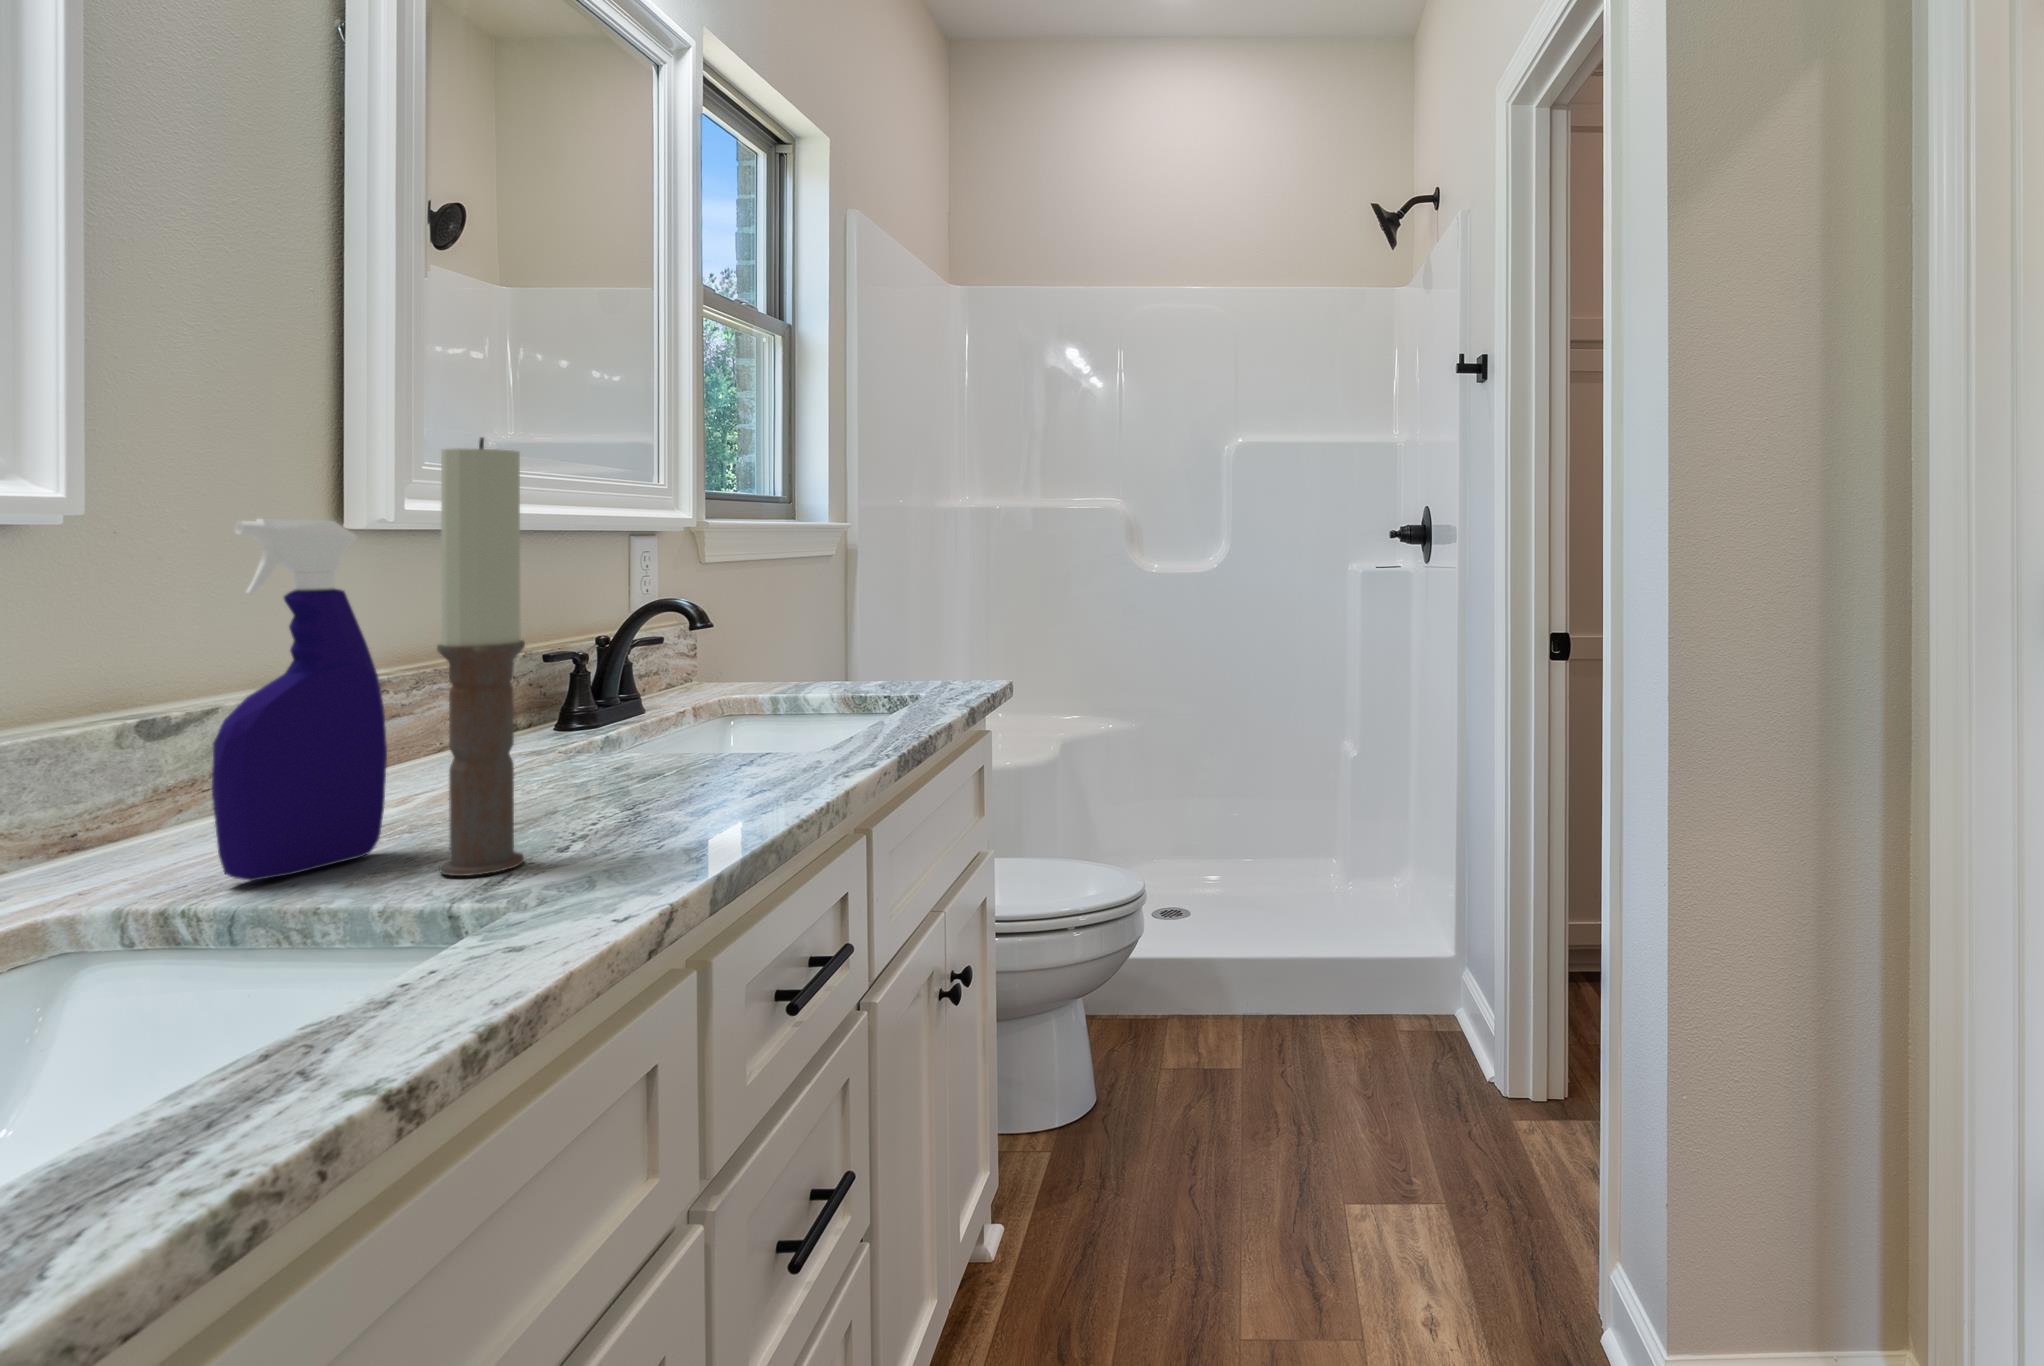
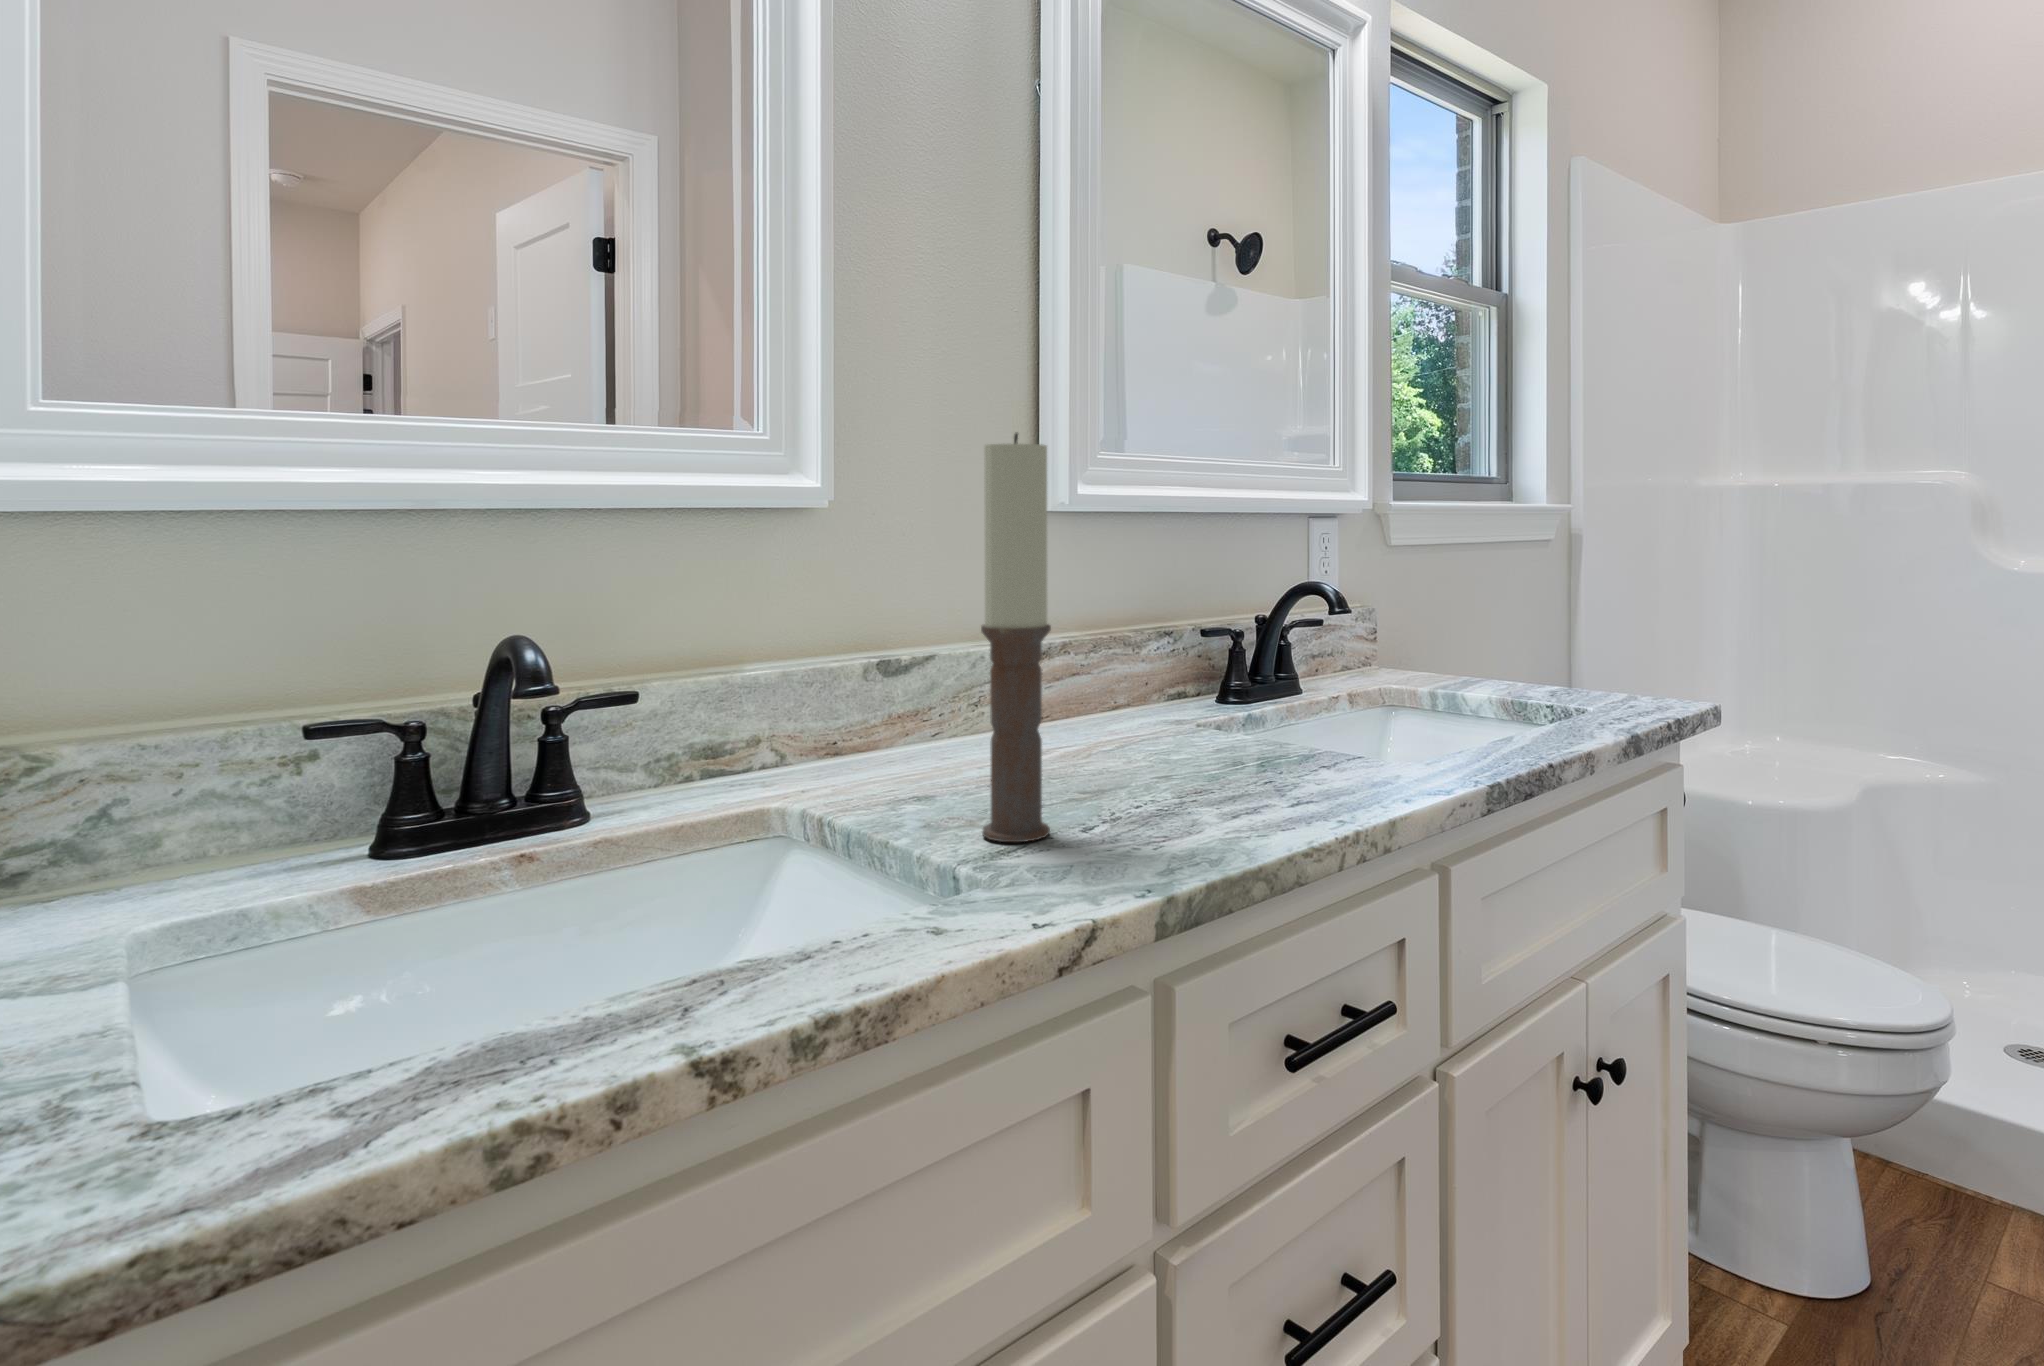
spray bottle: present [212,518,387,881] -> none [848,509,979,811]

